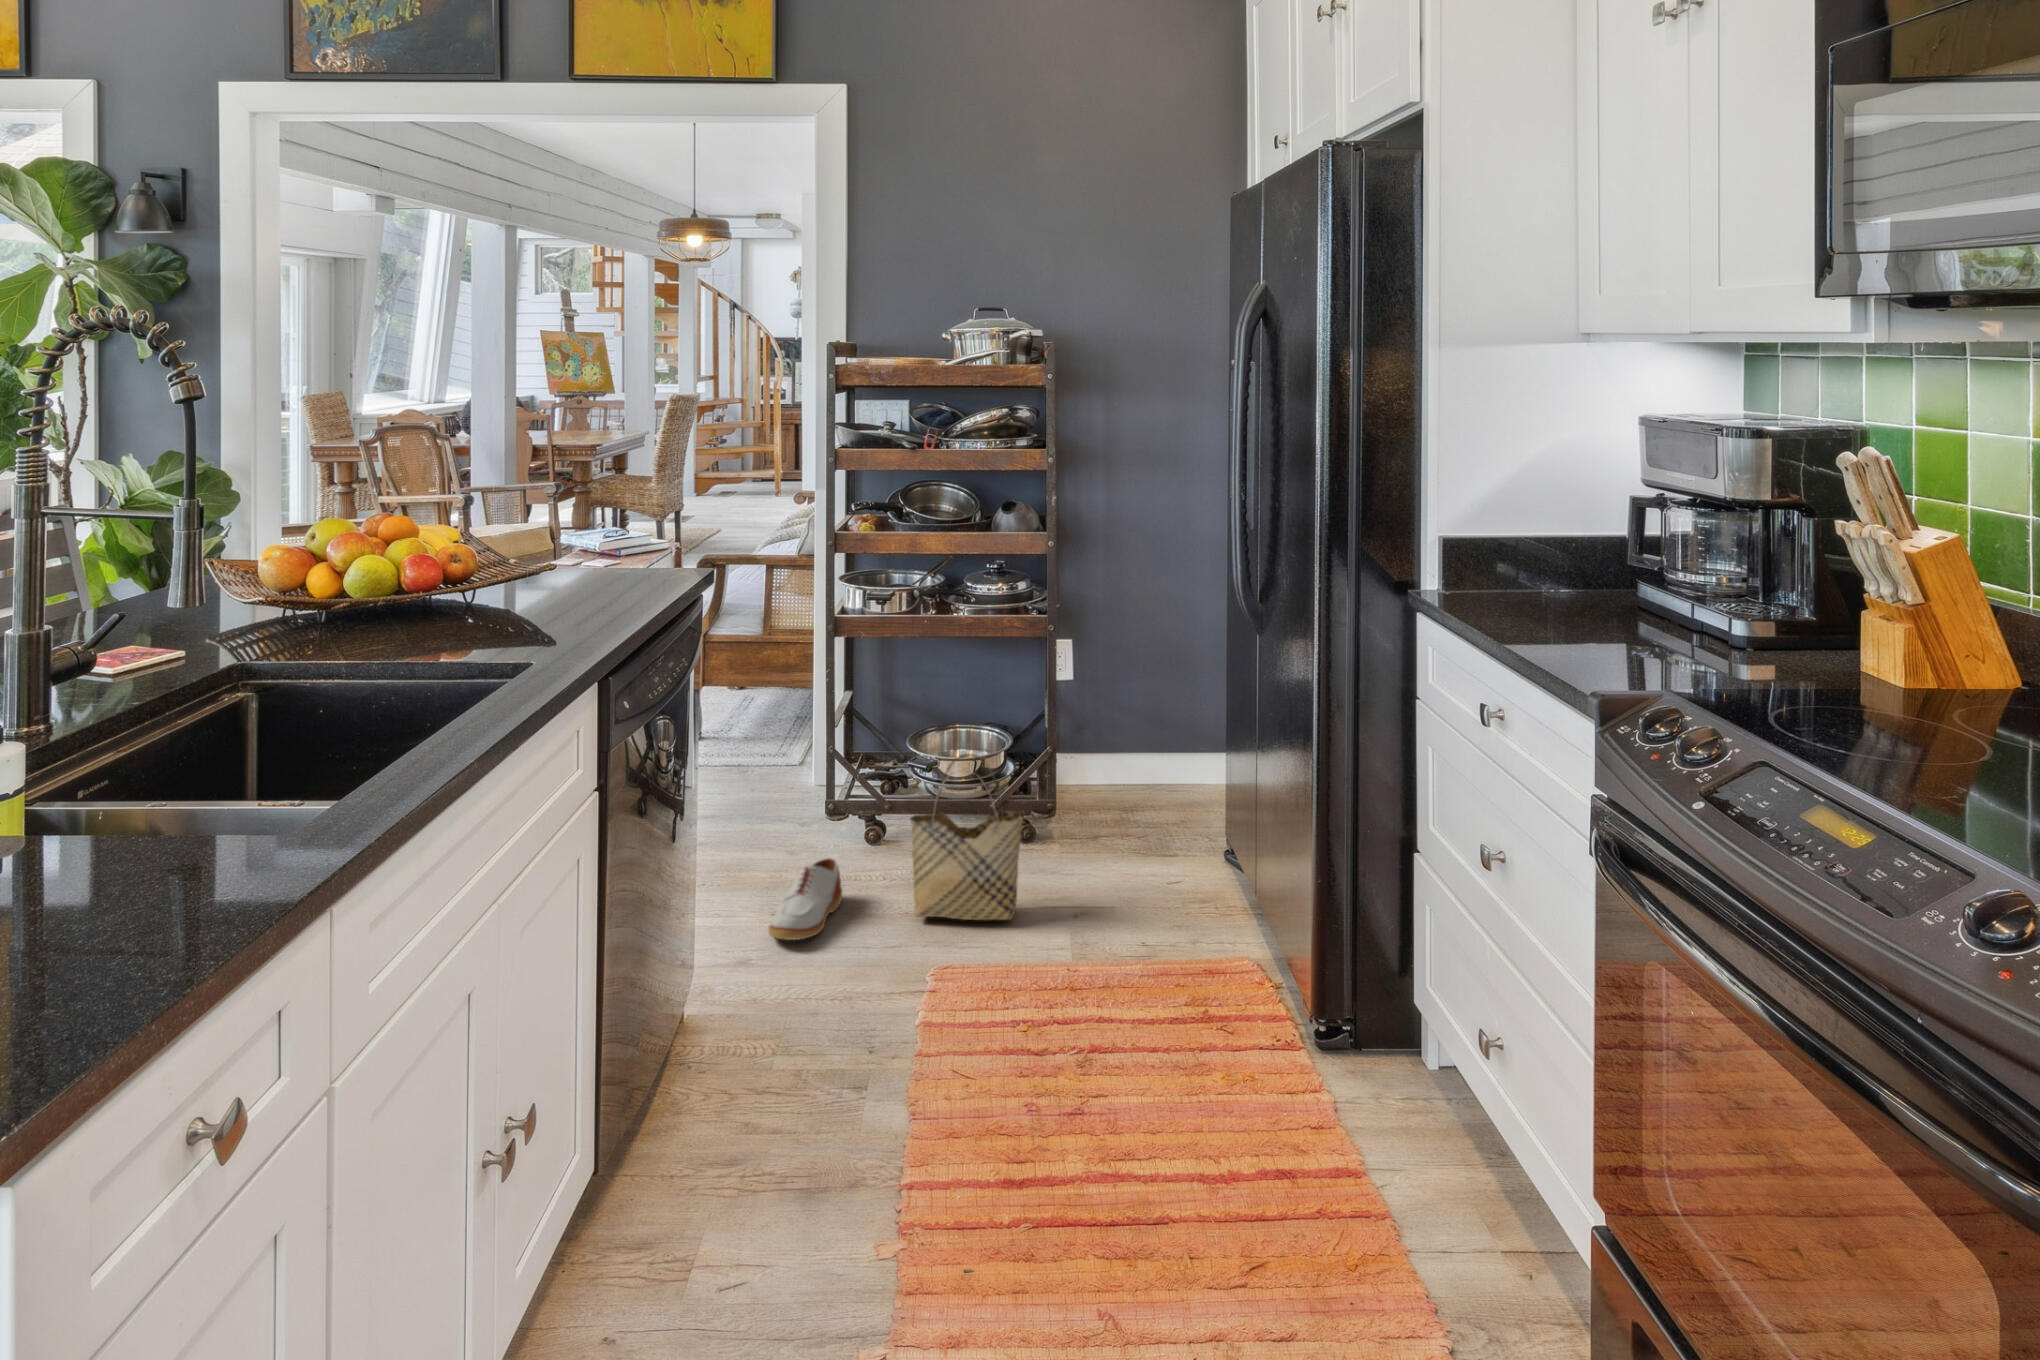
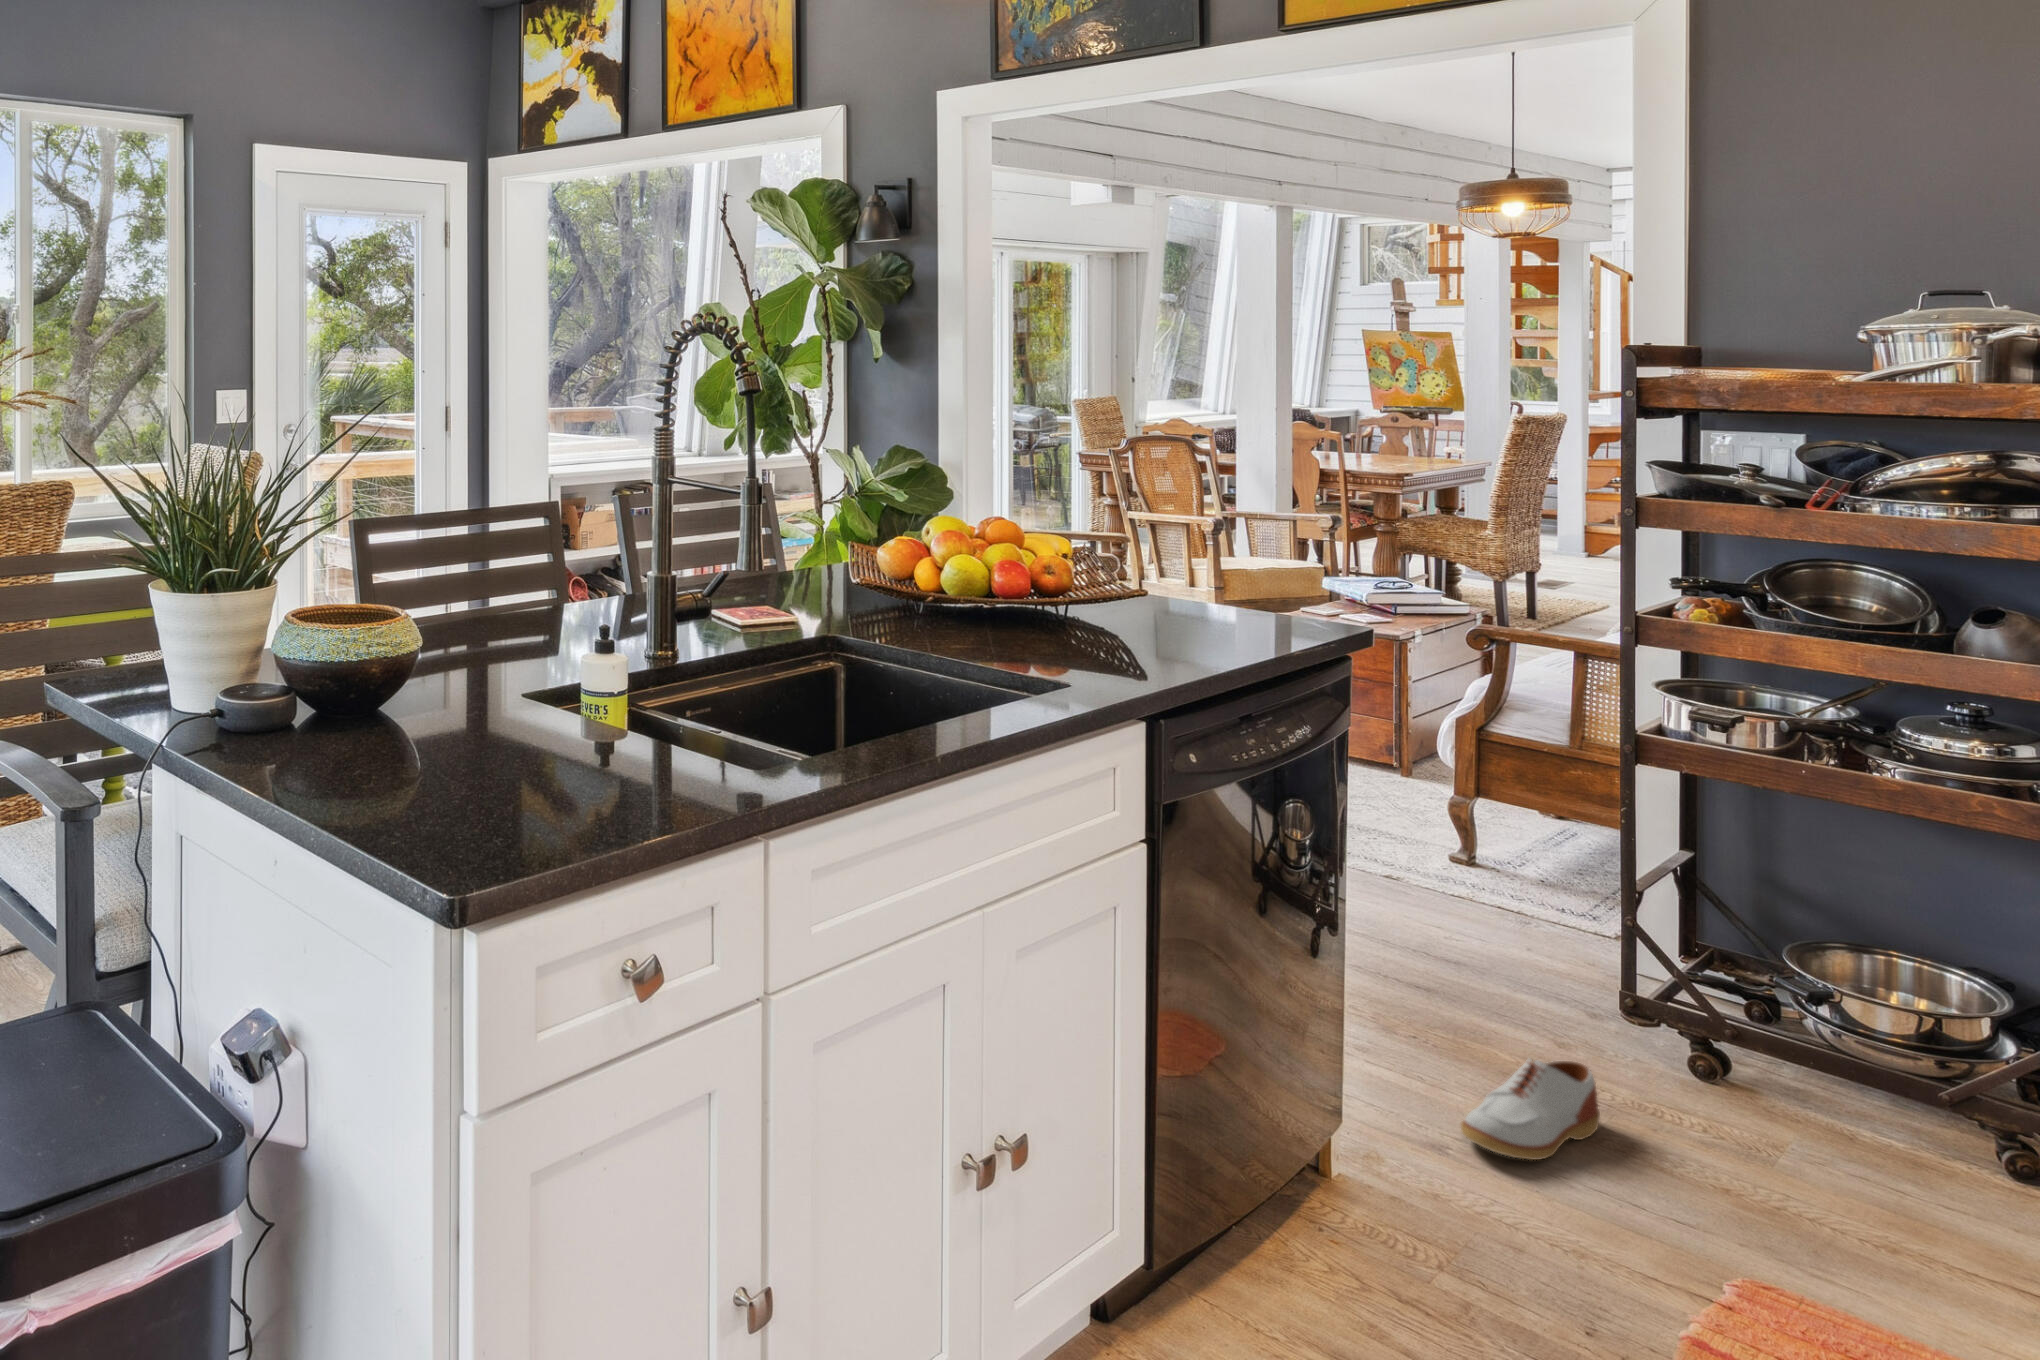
woven basket: present [910,754,1023,920] -> none [1713,985,1952,1278]

